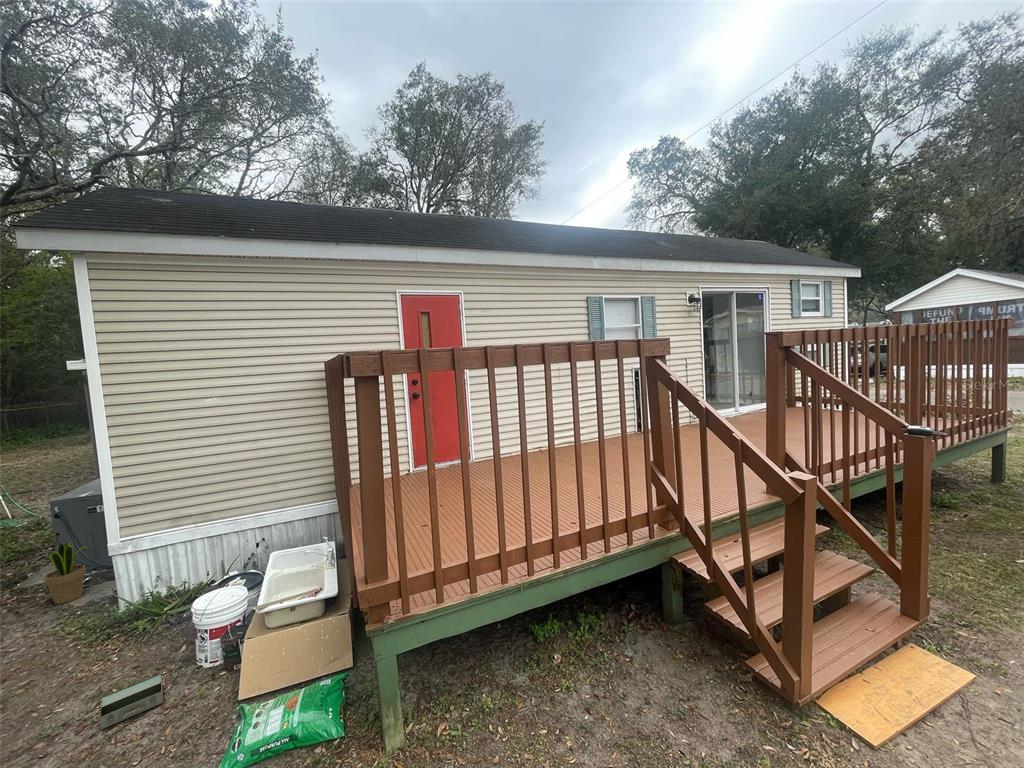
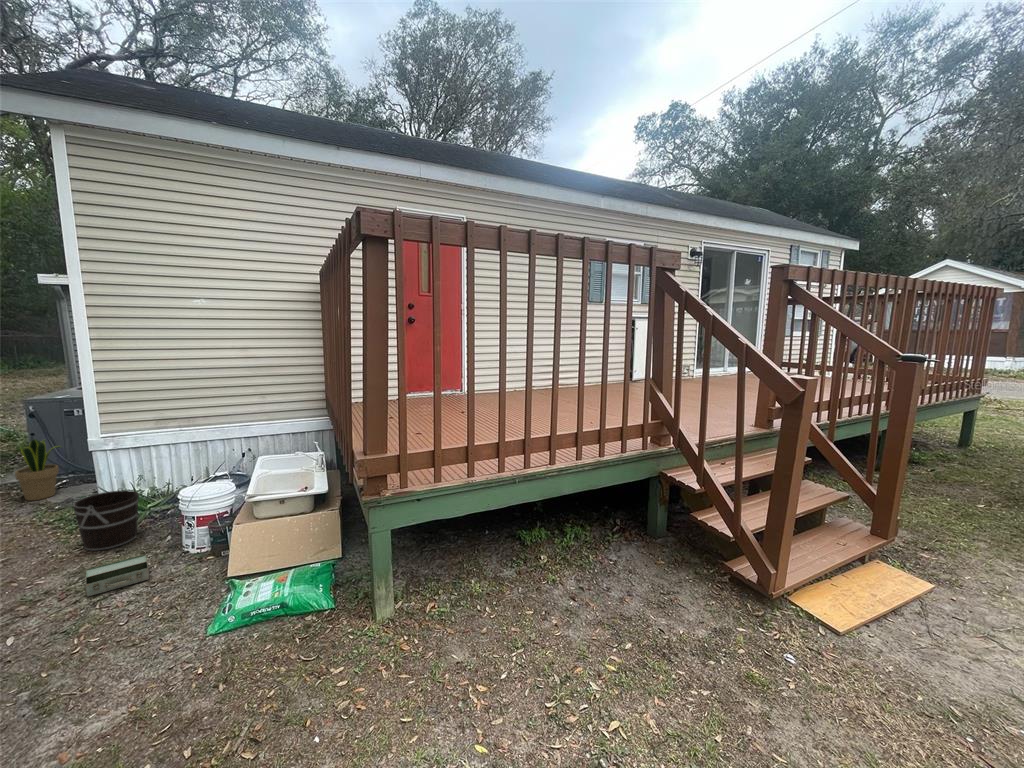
bucket: none [93,596,156,667] -> present [73,489,138,550]

